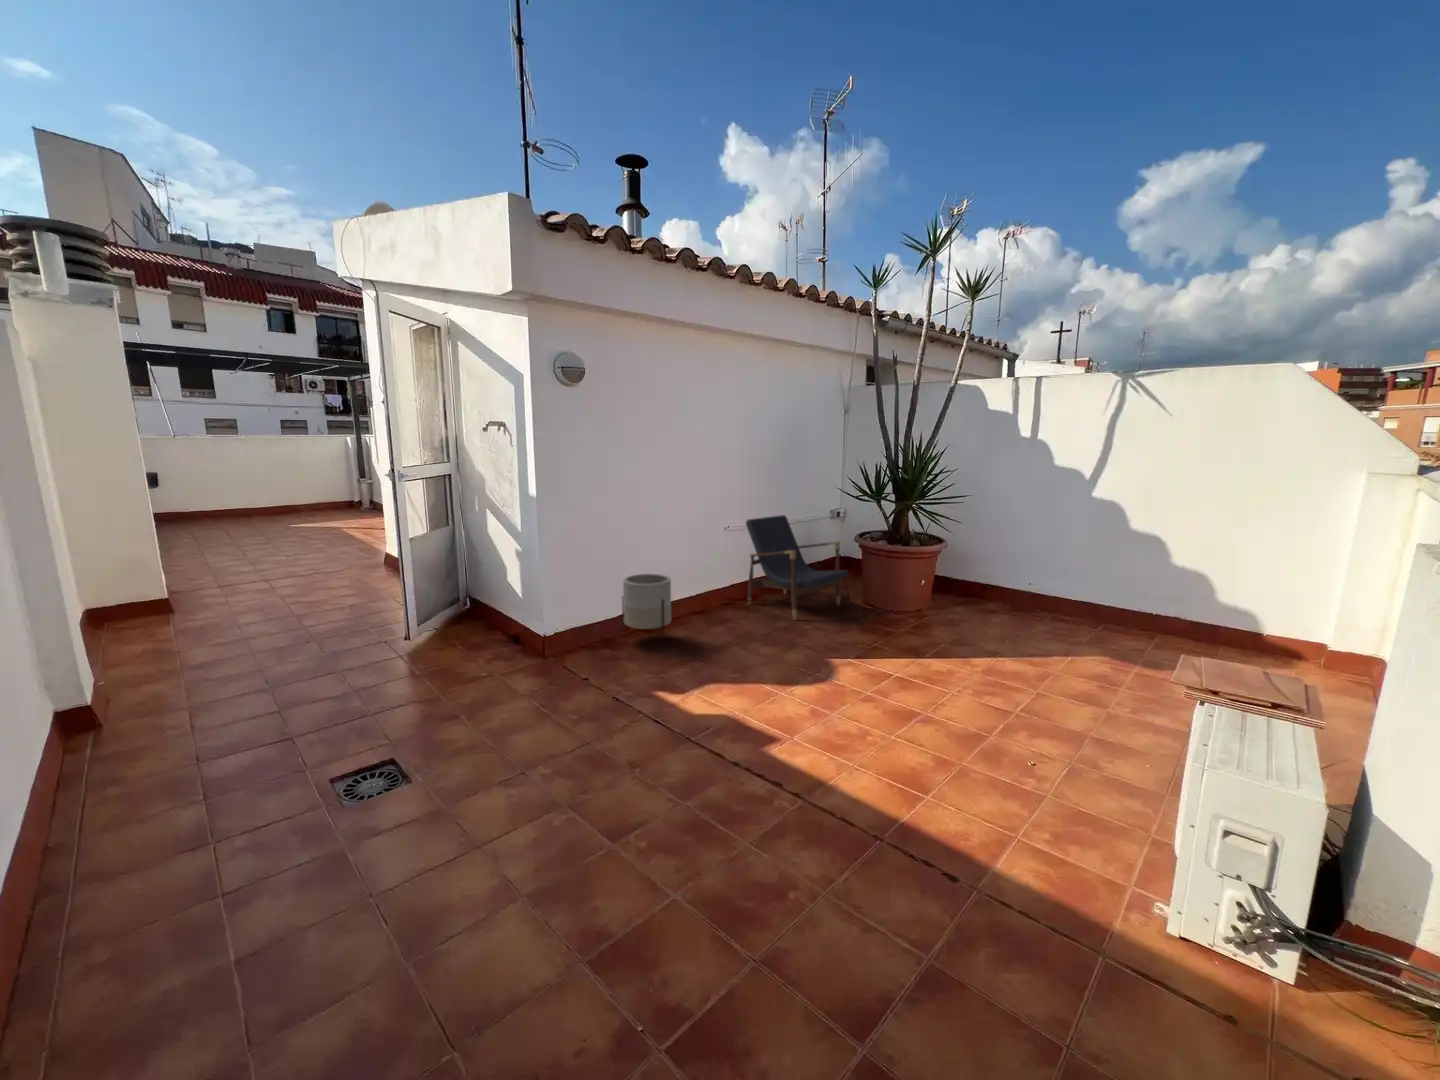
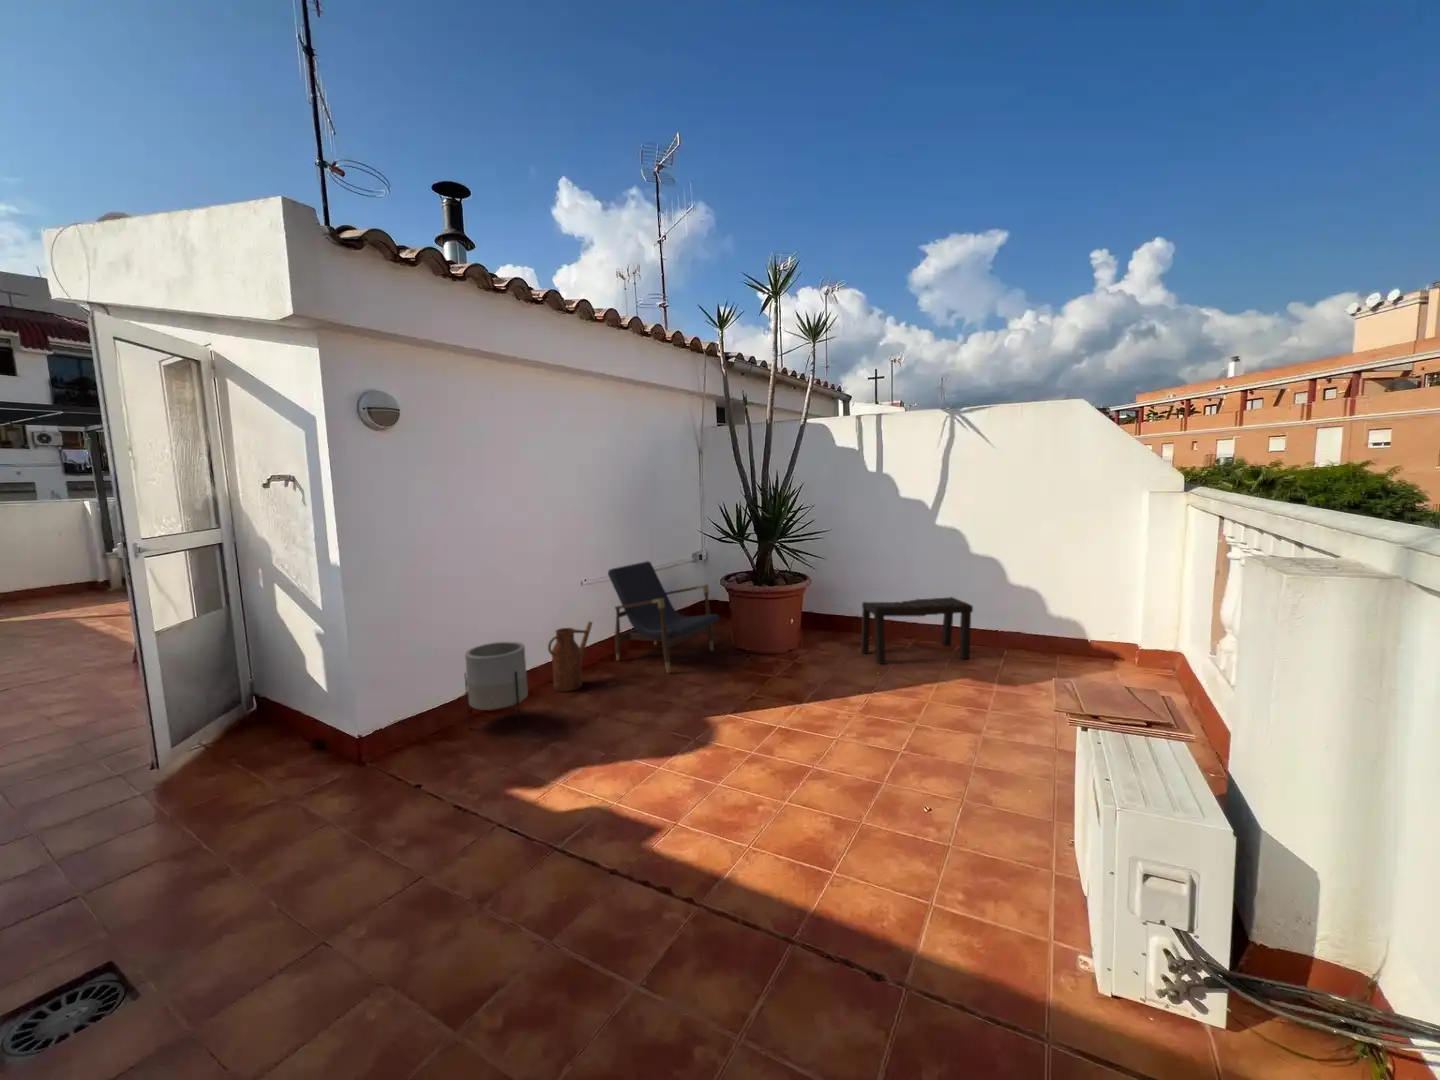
watering can: none [689,565,729,624] -> present [548,622,592,692]
bench: none [993,572,1126,643] -> present [861,597,973,664]

